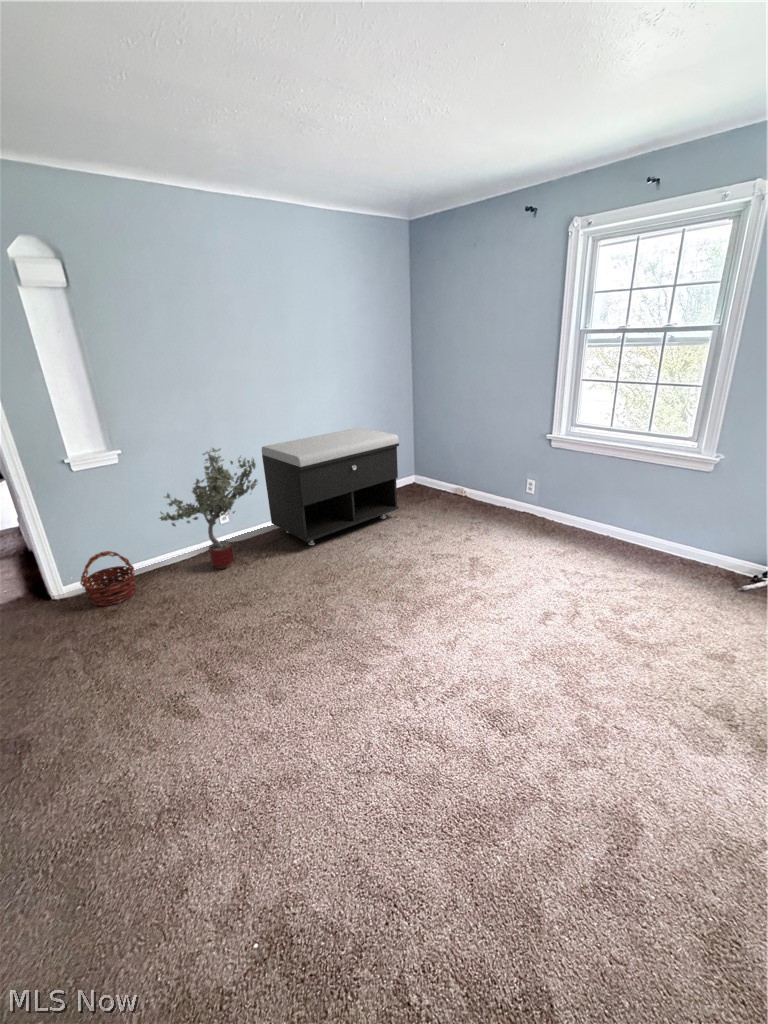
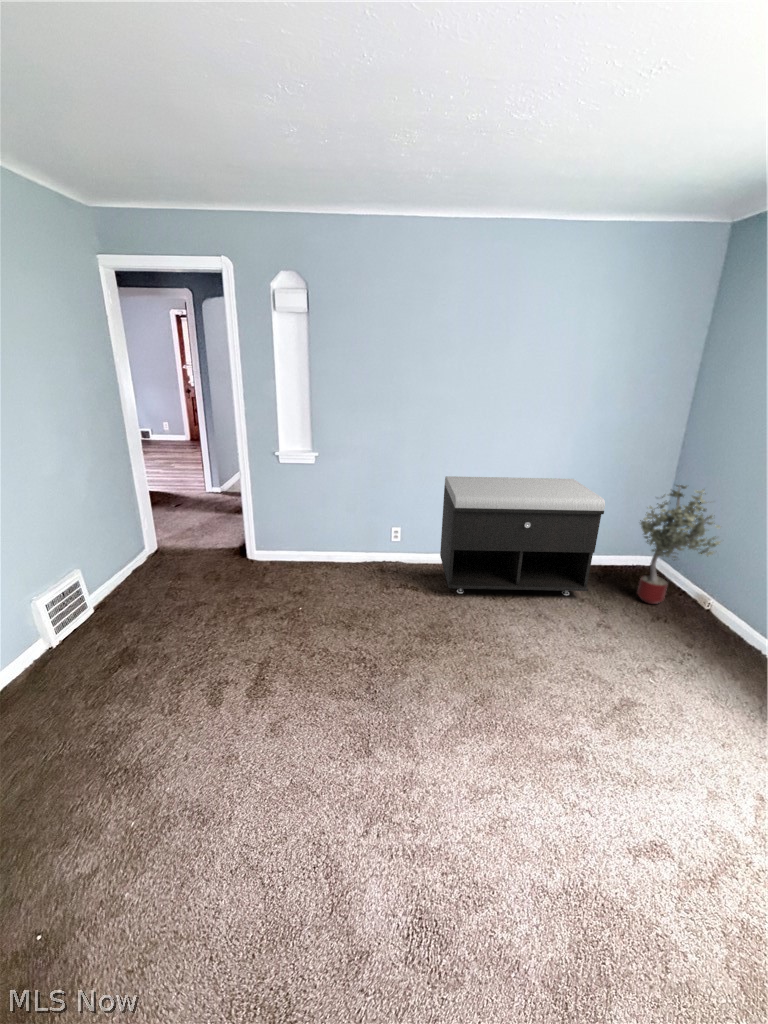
potted tree: present [160,448,257,569] -> present [637,485,721,604]
basket: present [80,551,136,606] -> none [259,533,300,578]

